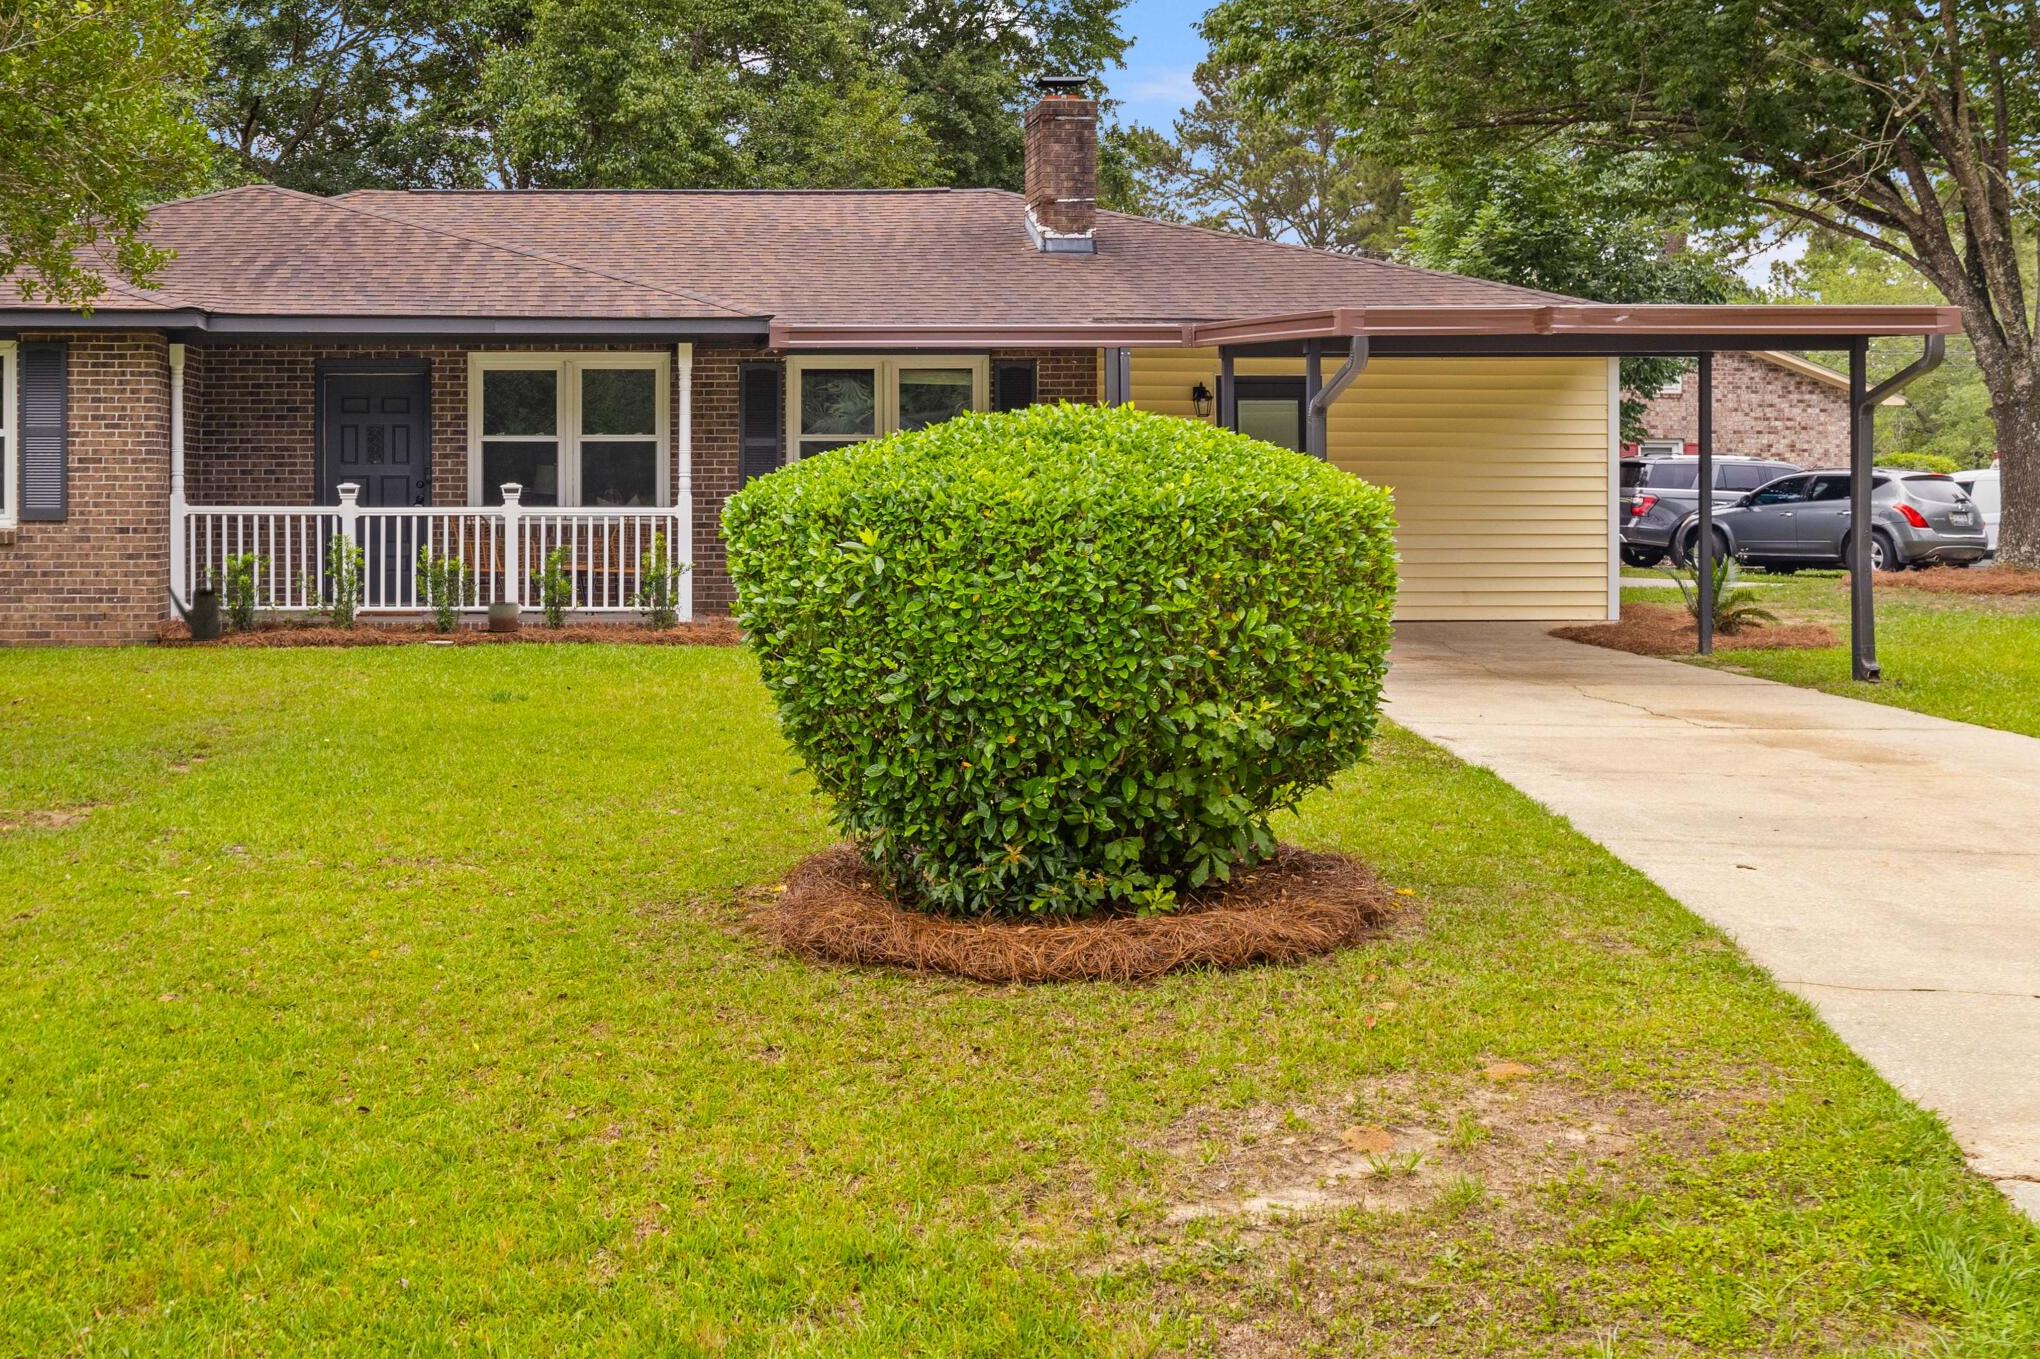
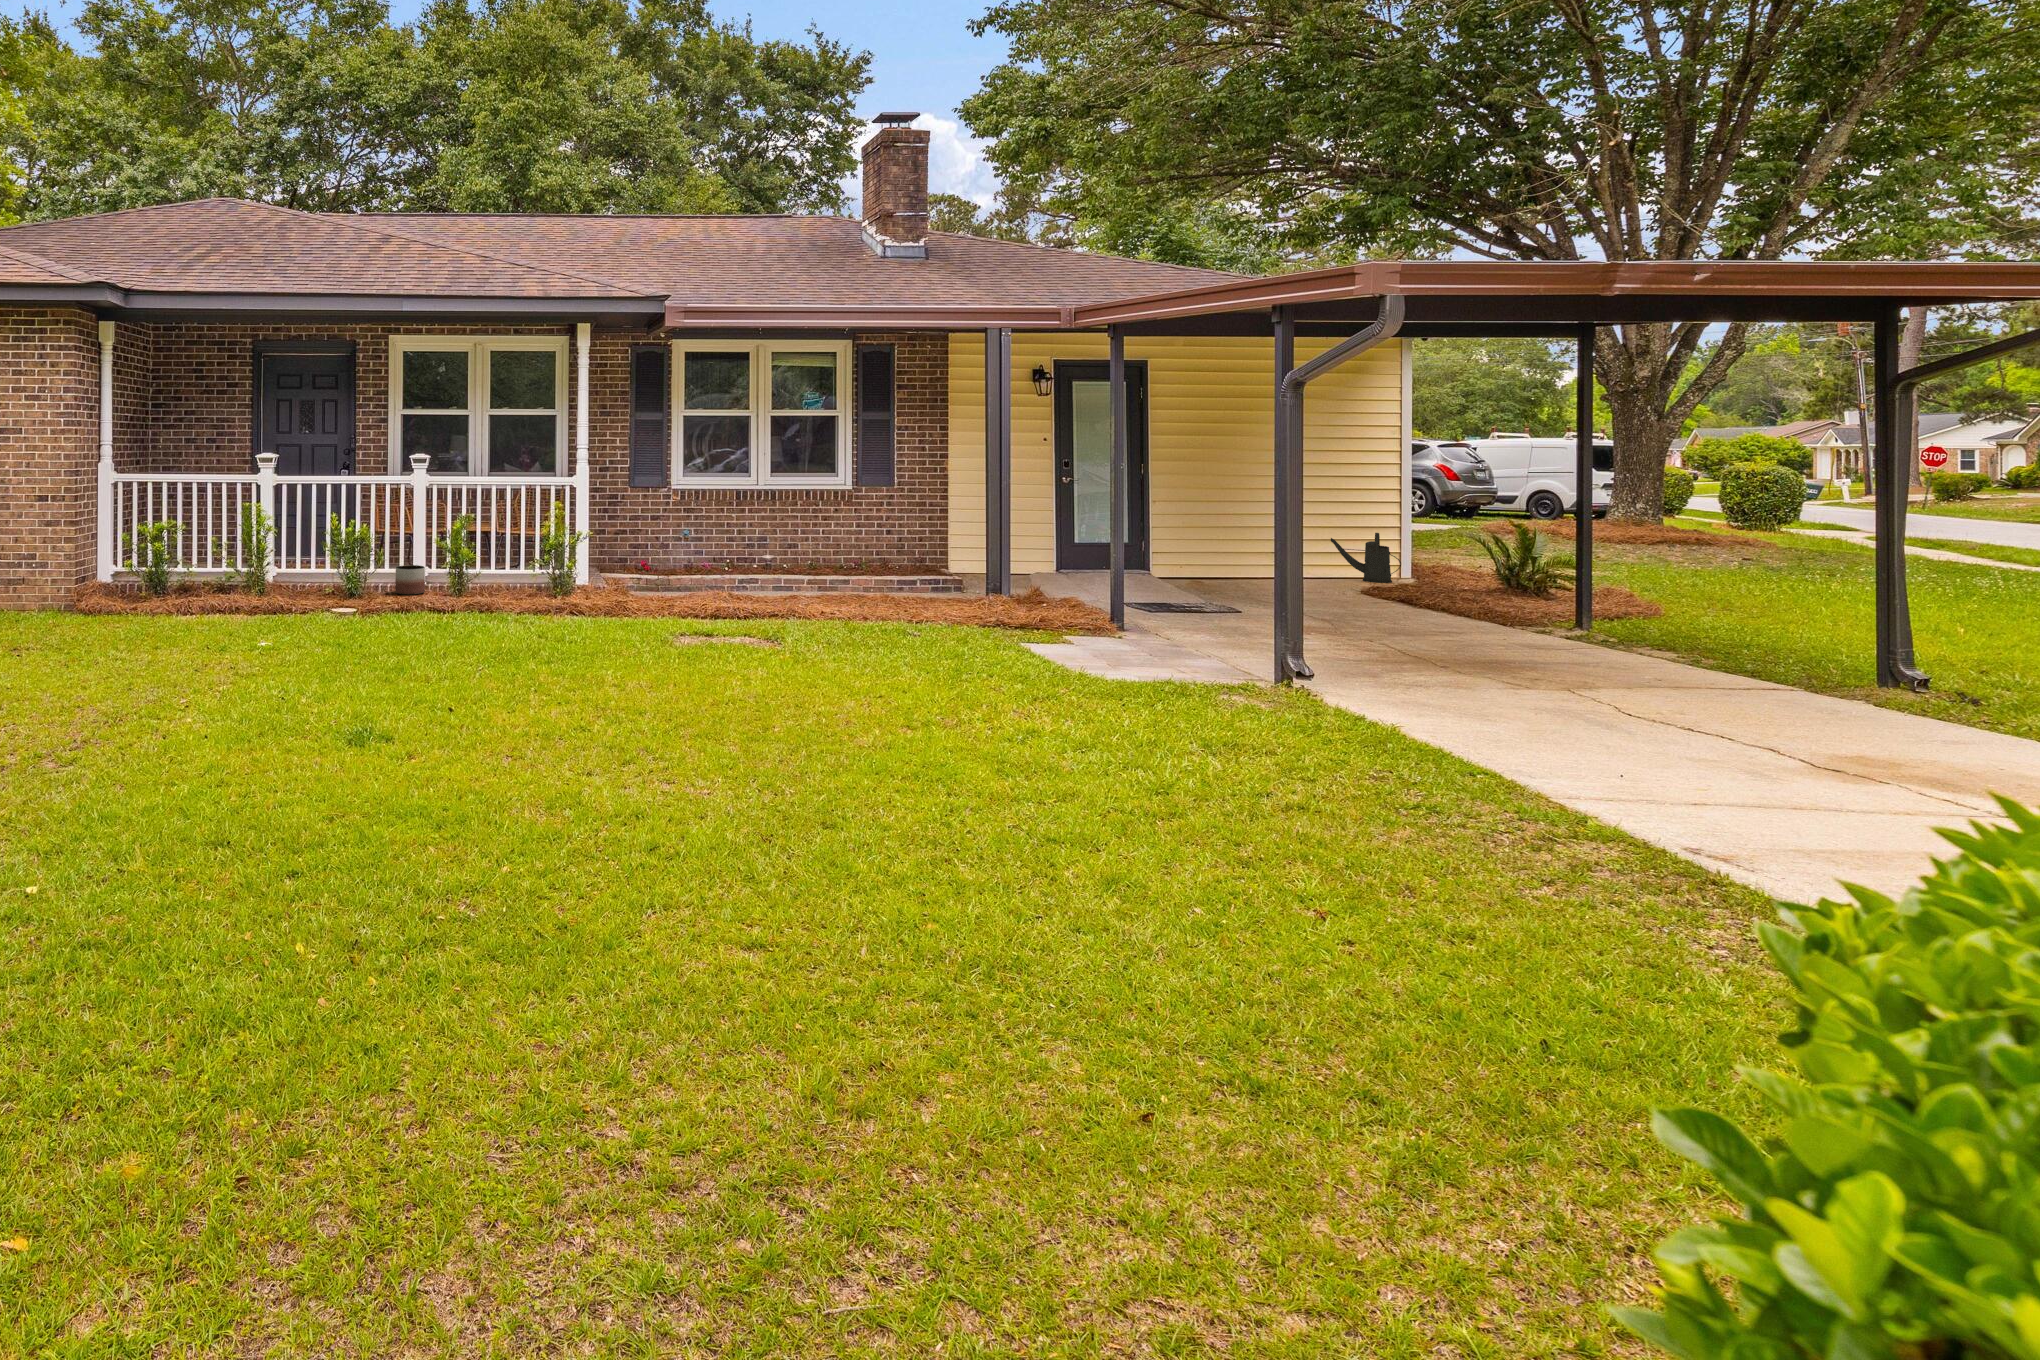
watering can: present [167,579,225,641] -> present [1331,533,1401,583]

